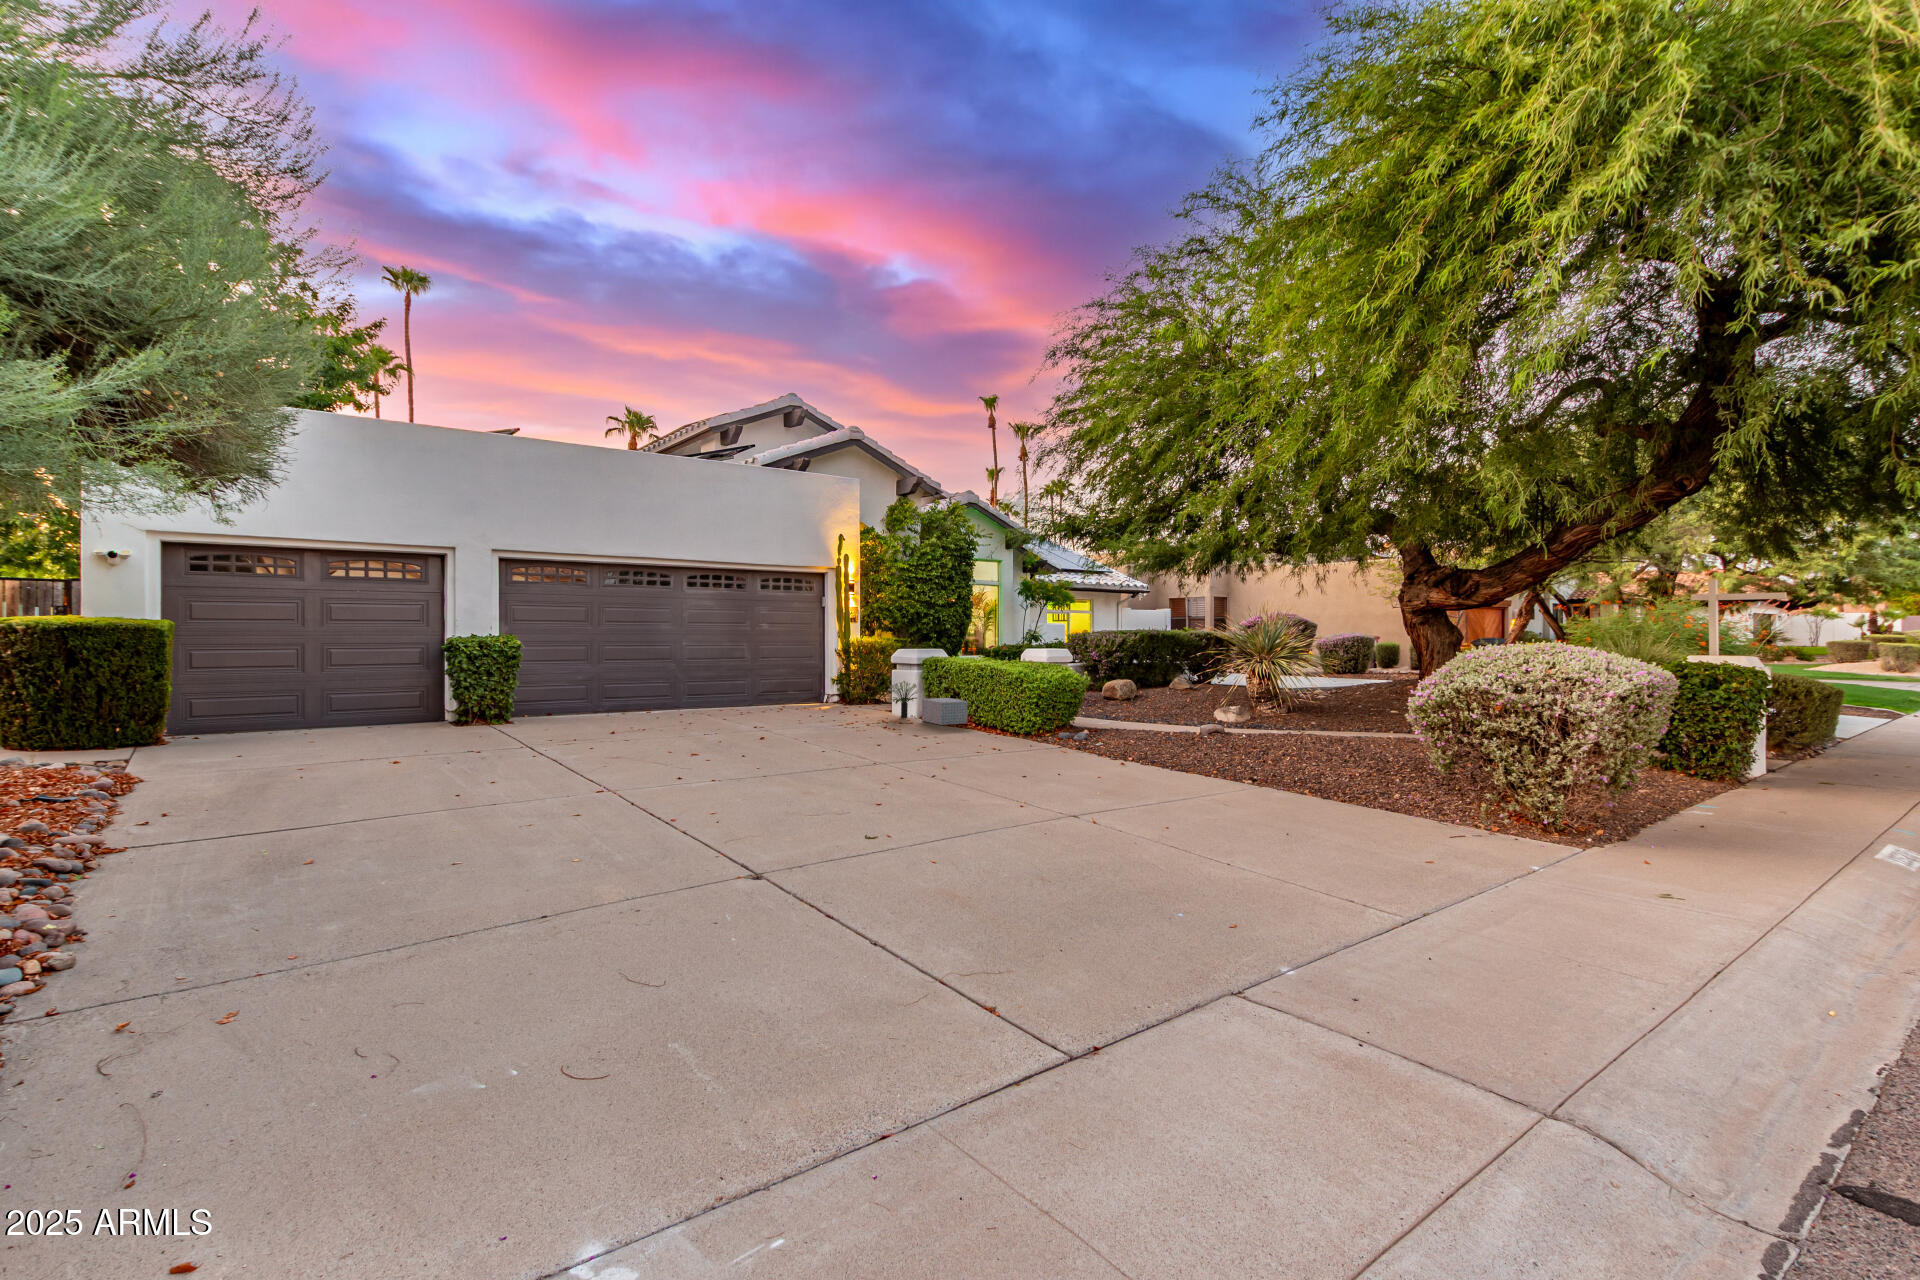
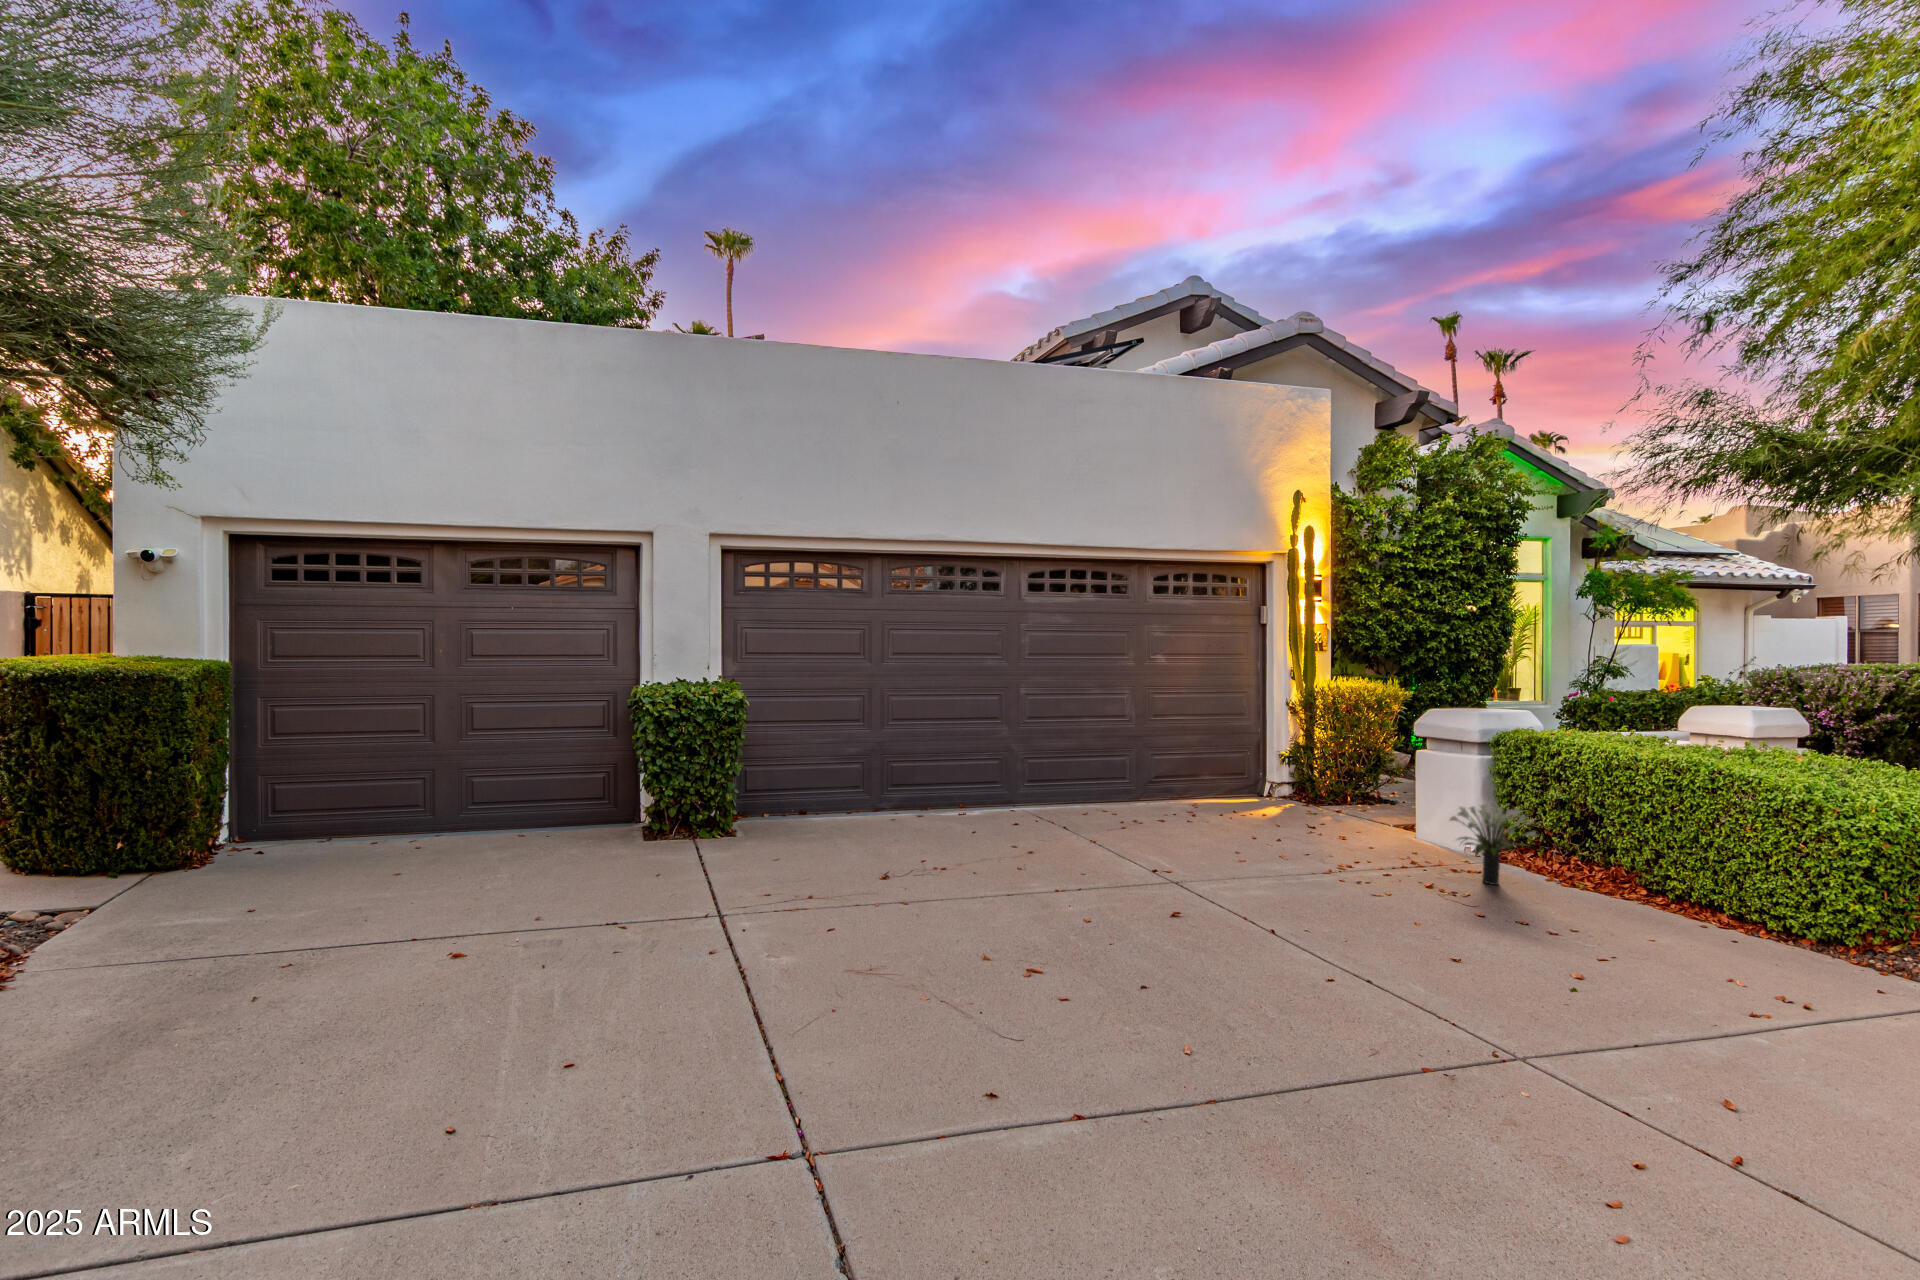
storage box: present [922,698,967,725] -> none [1558,856,1710,943]

